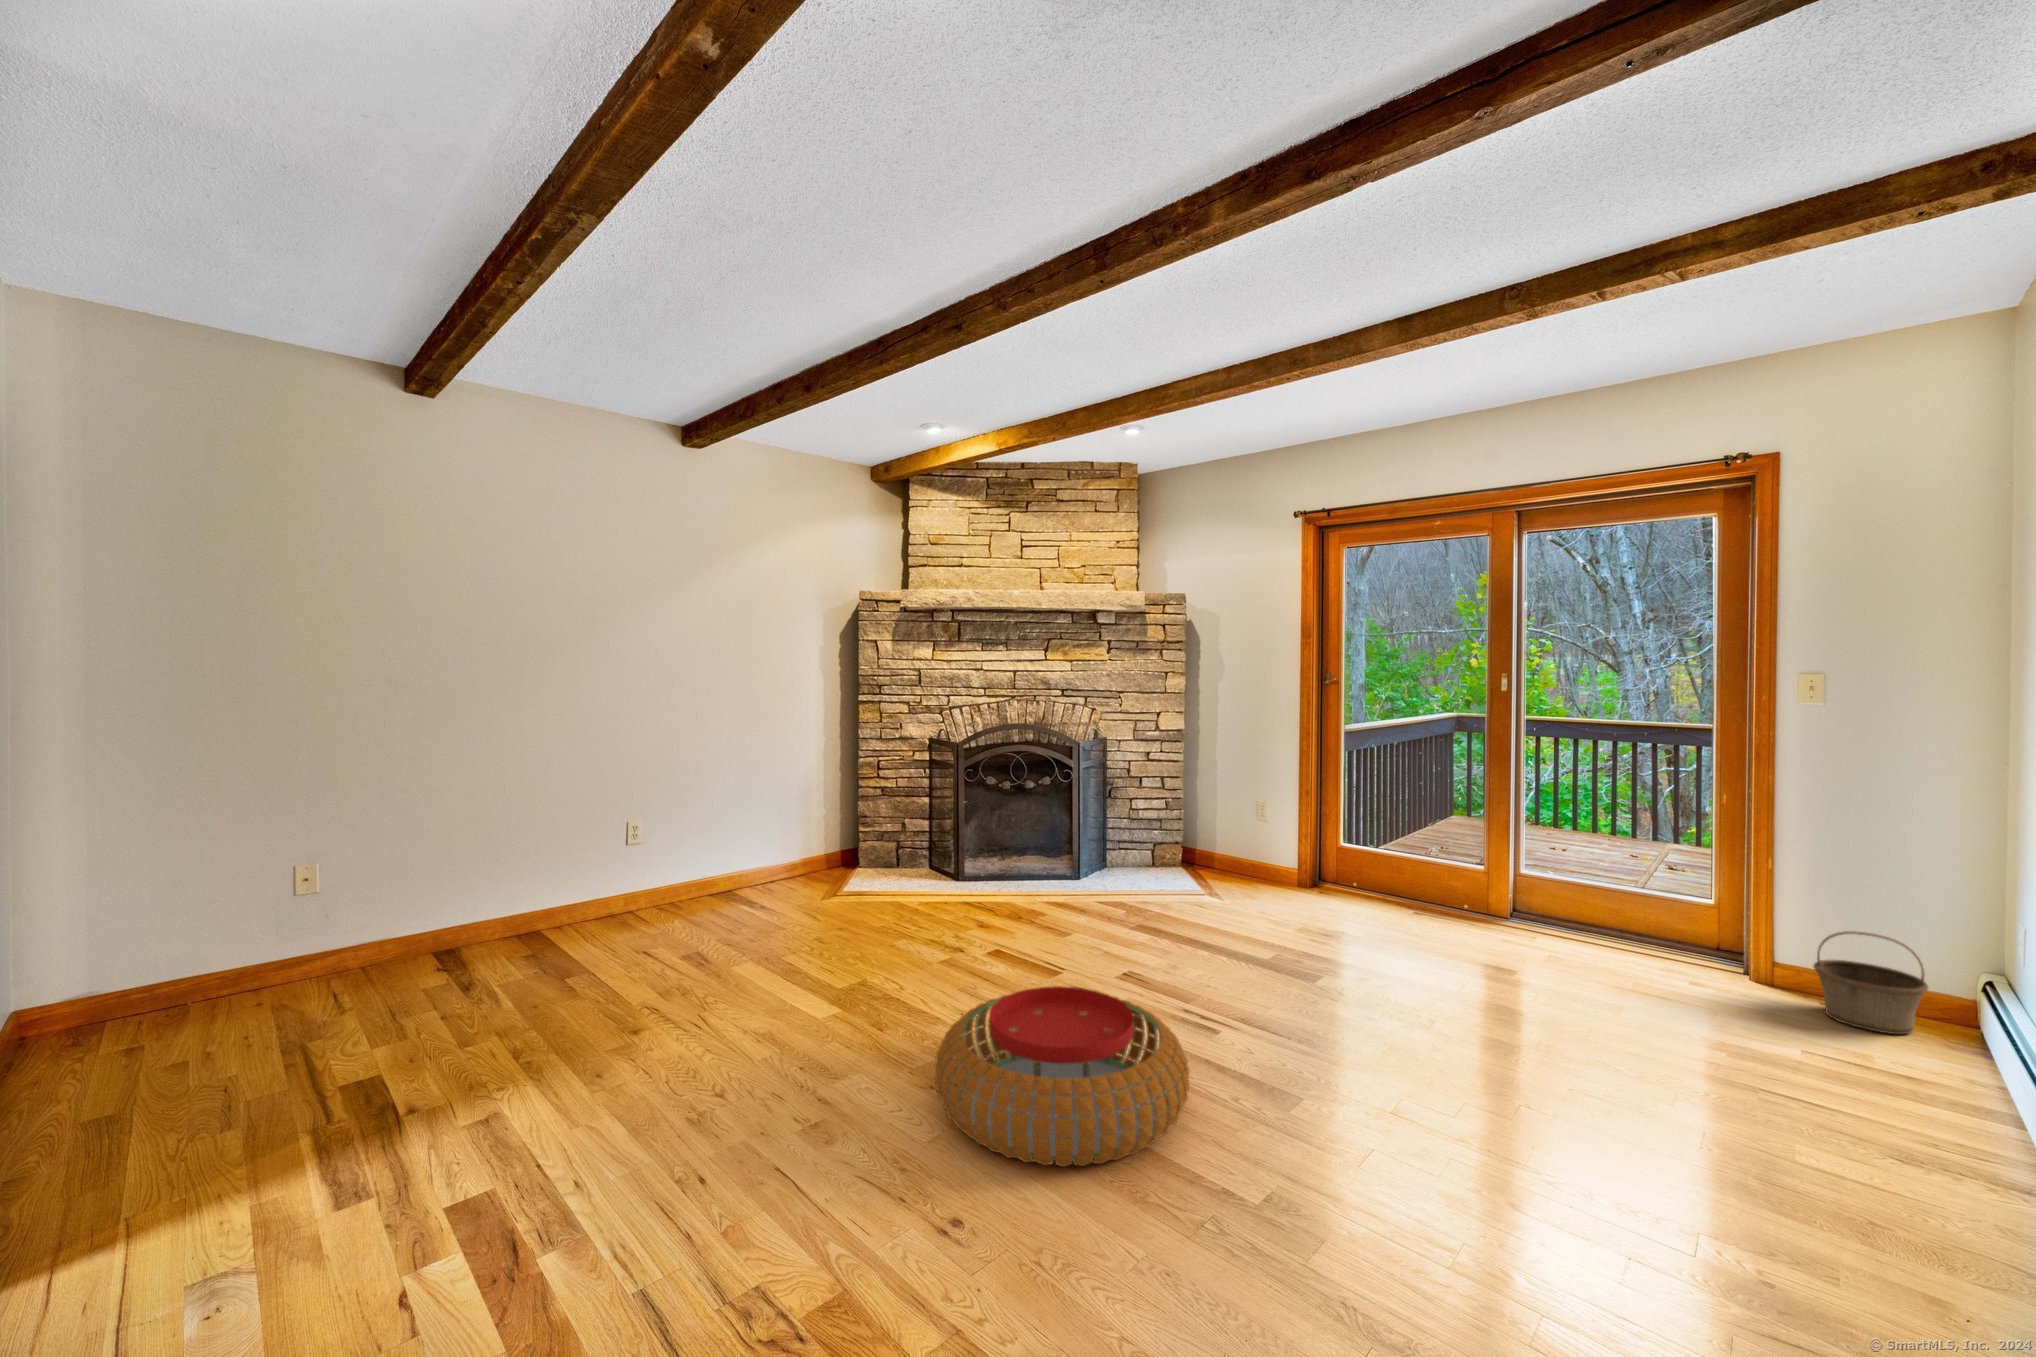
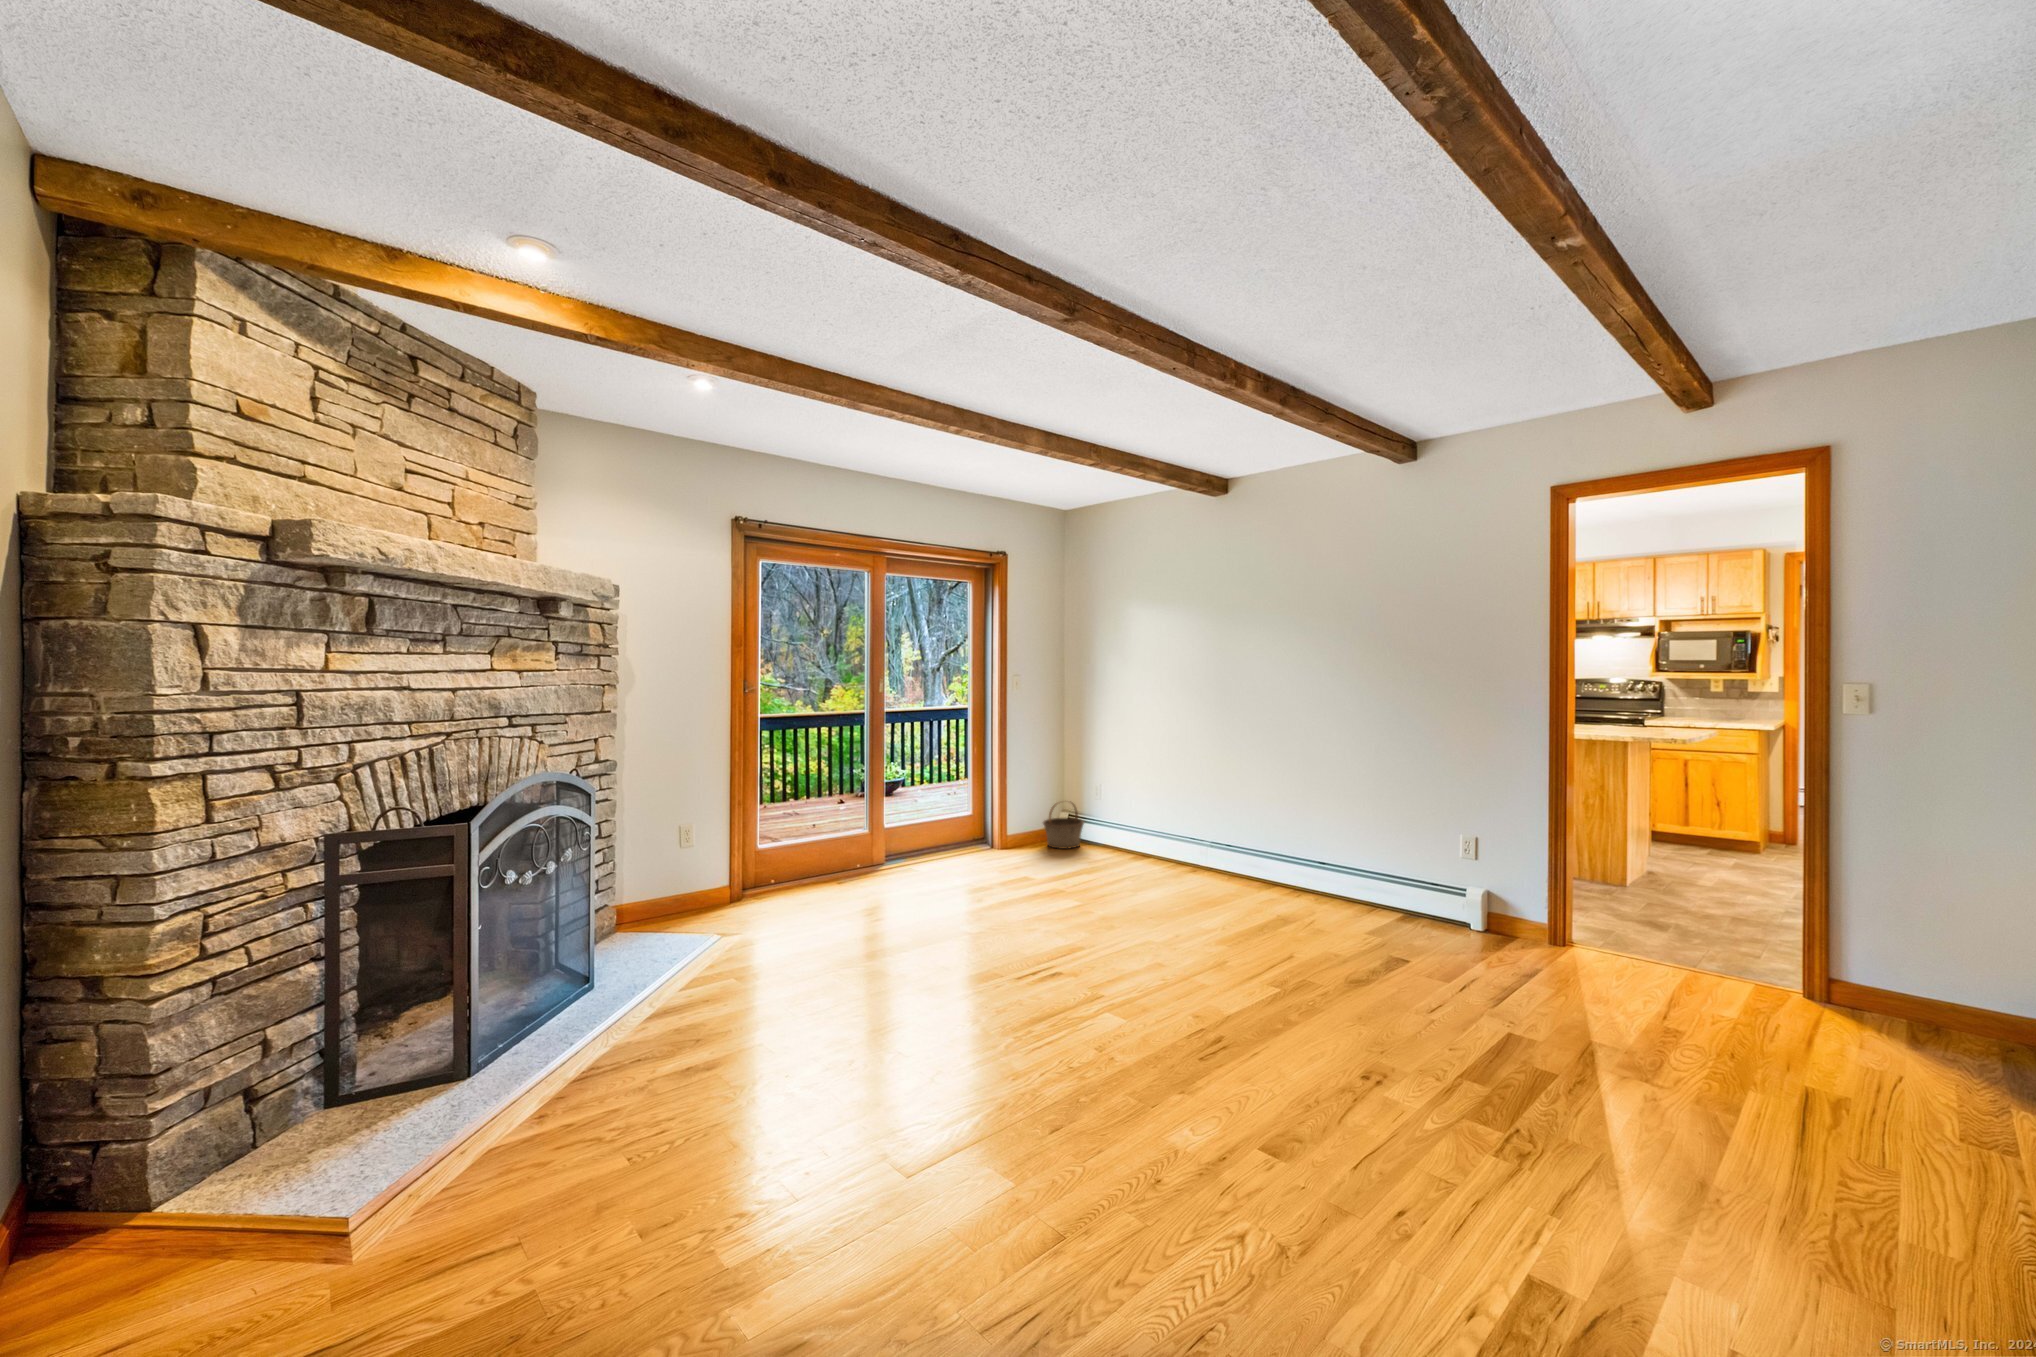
pouf: present [935,986,1190,1167] -> none [1117,936,1338,1077]

